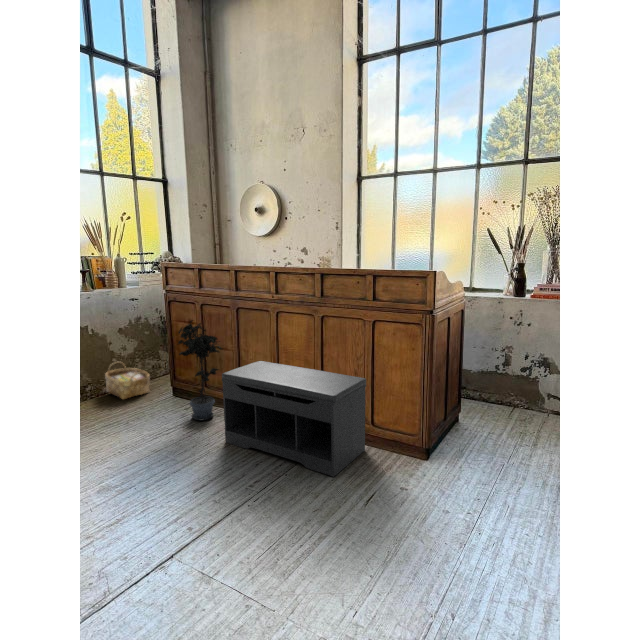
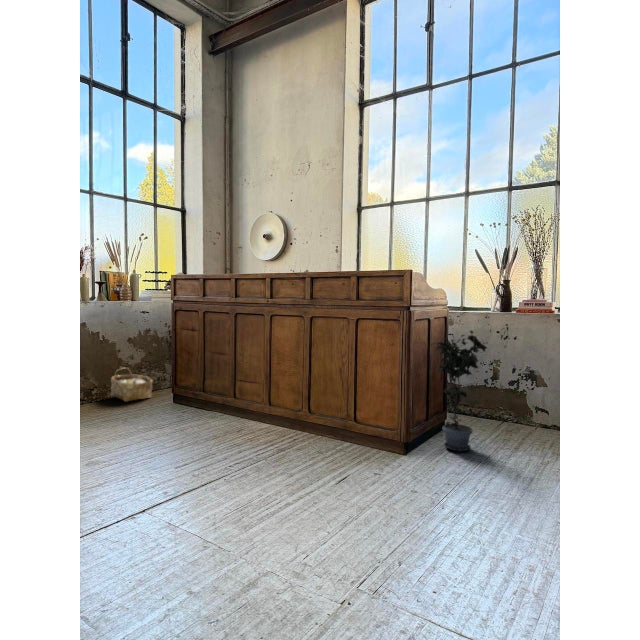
potted plant: present [178,320,222,420] -> present [431,331,487,451]
bench: present [222,361,366,477] -> none [214,361,349,463]

